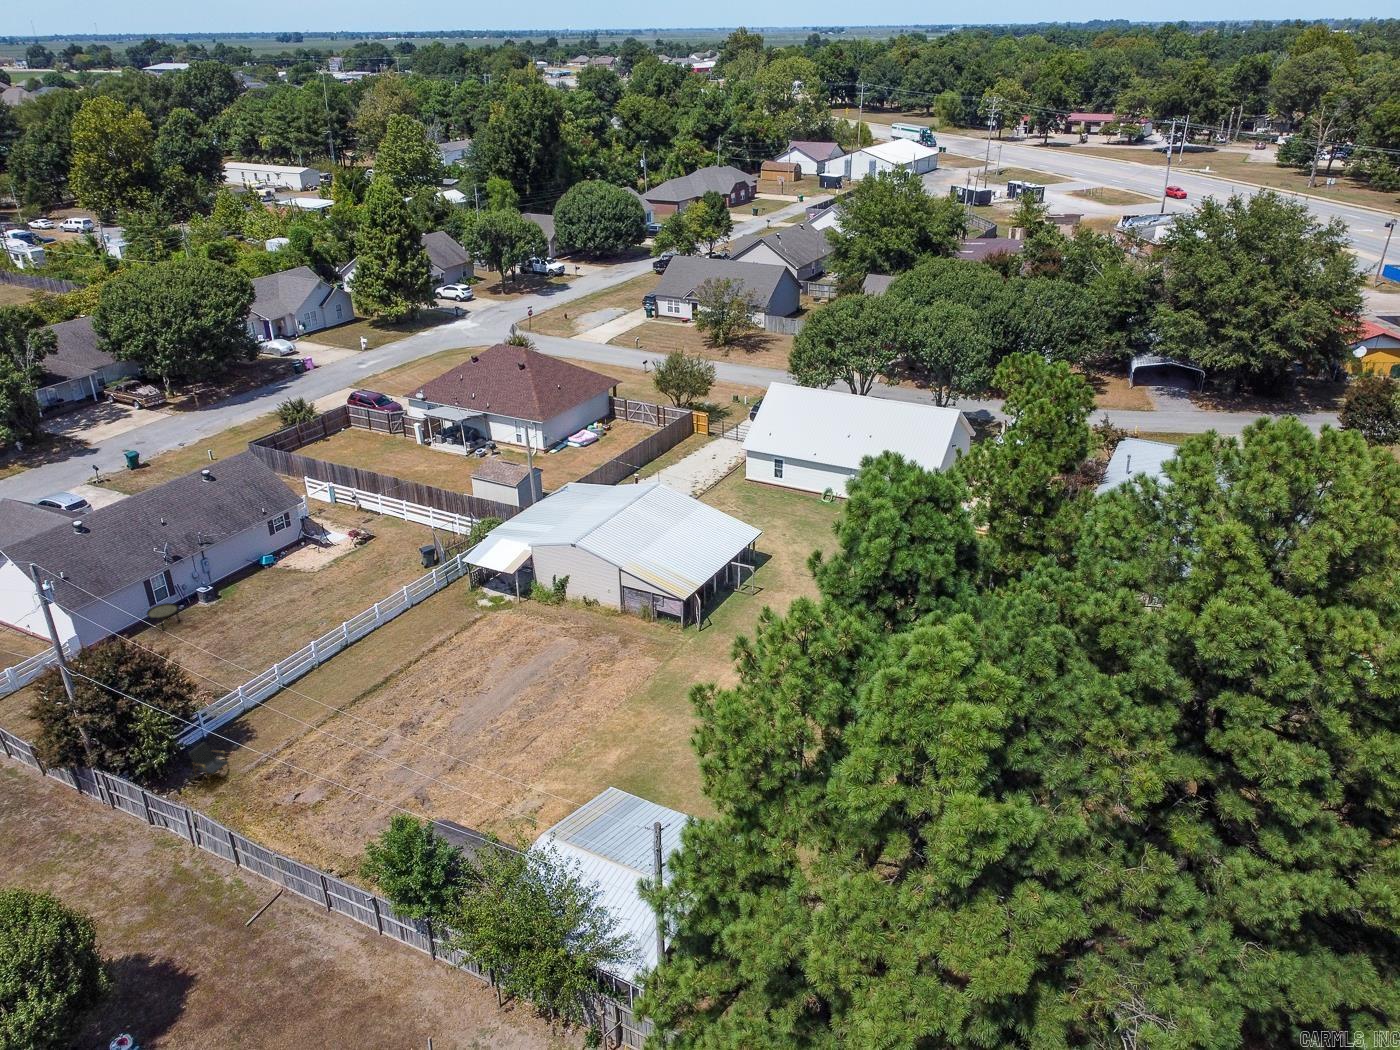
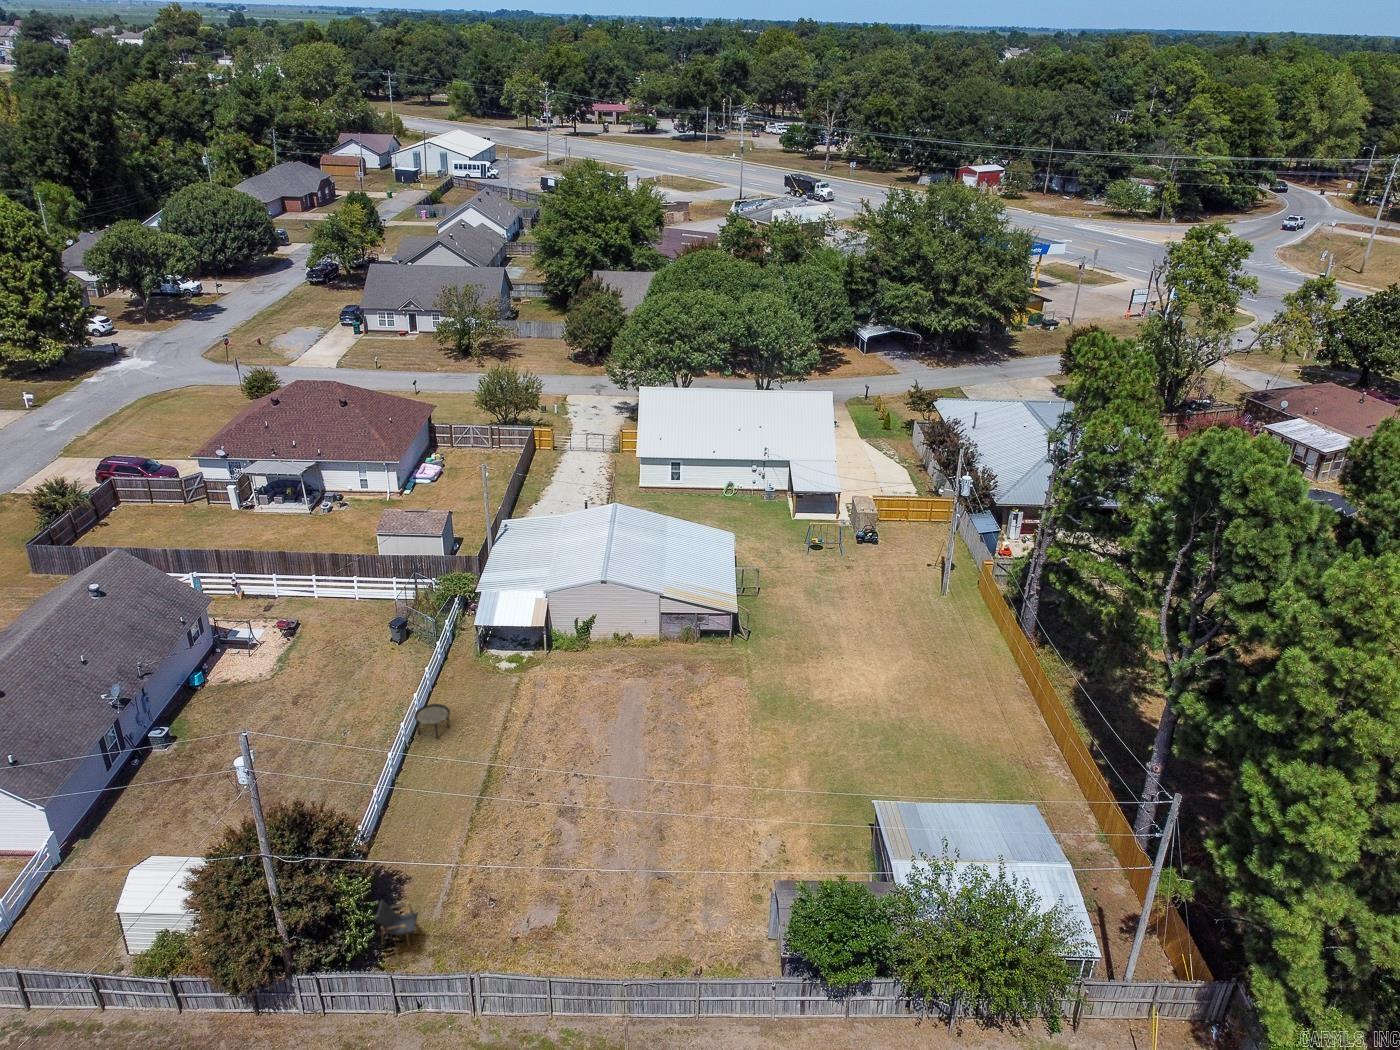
round table: present [147,603,180,630] -> present [415,704,450,738]

